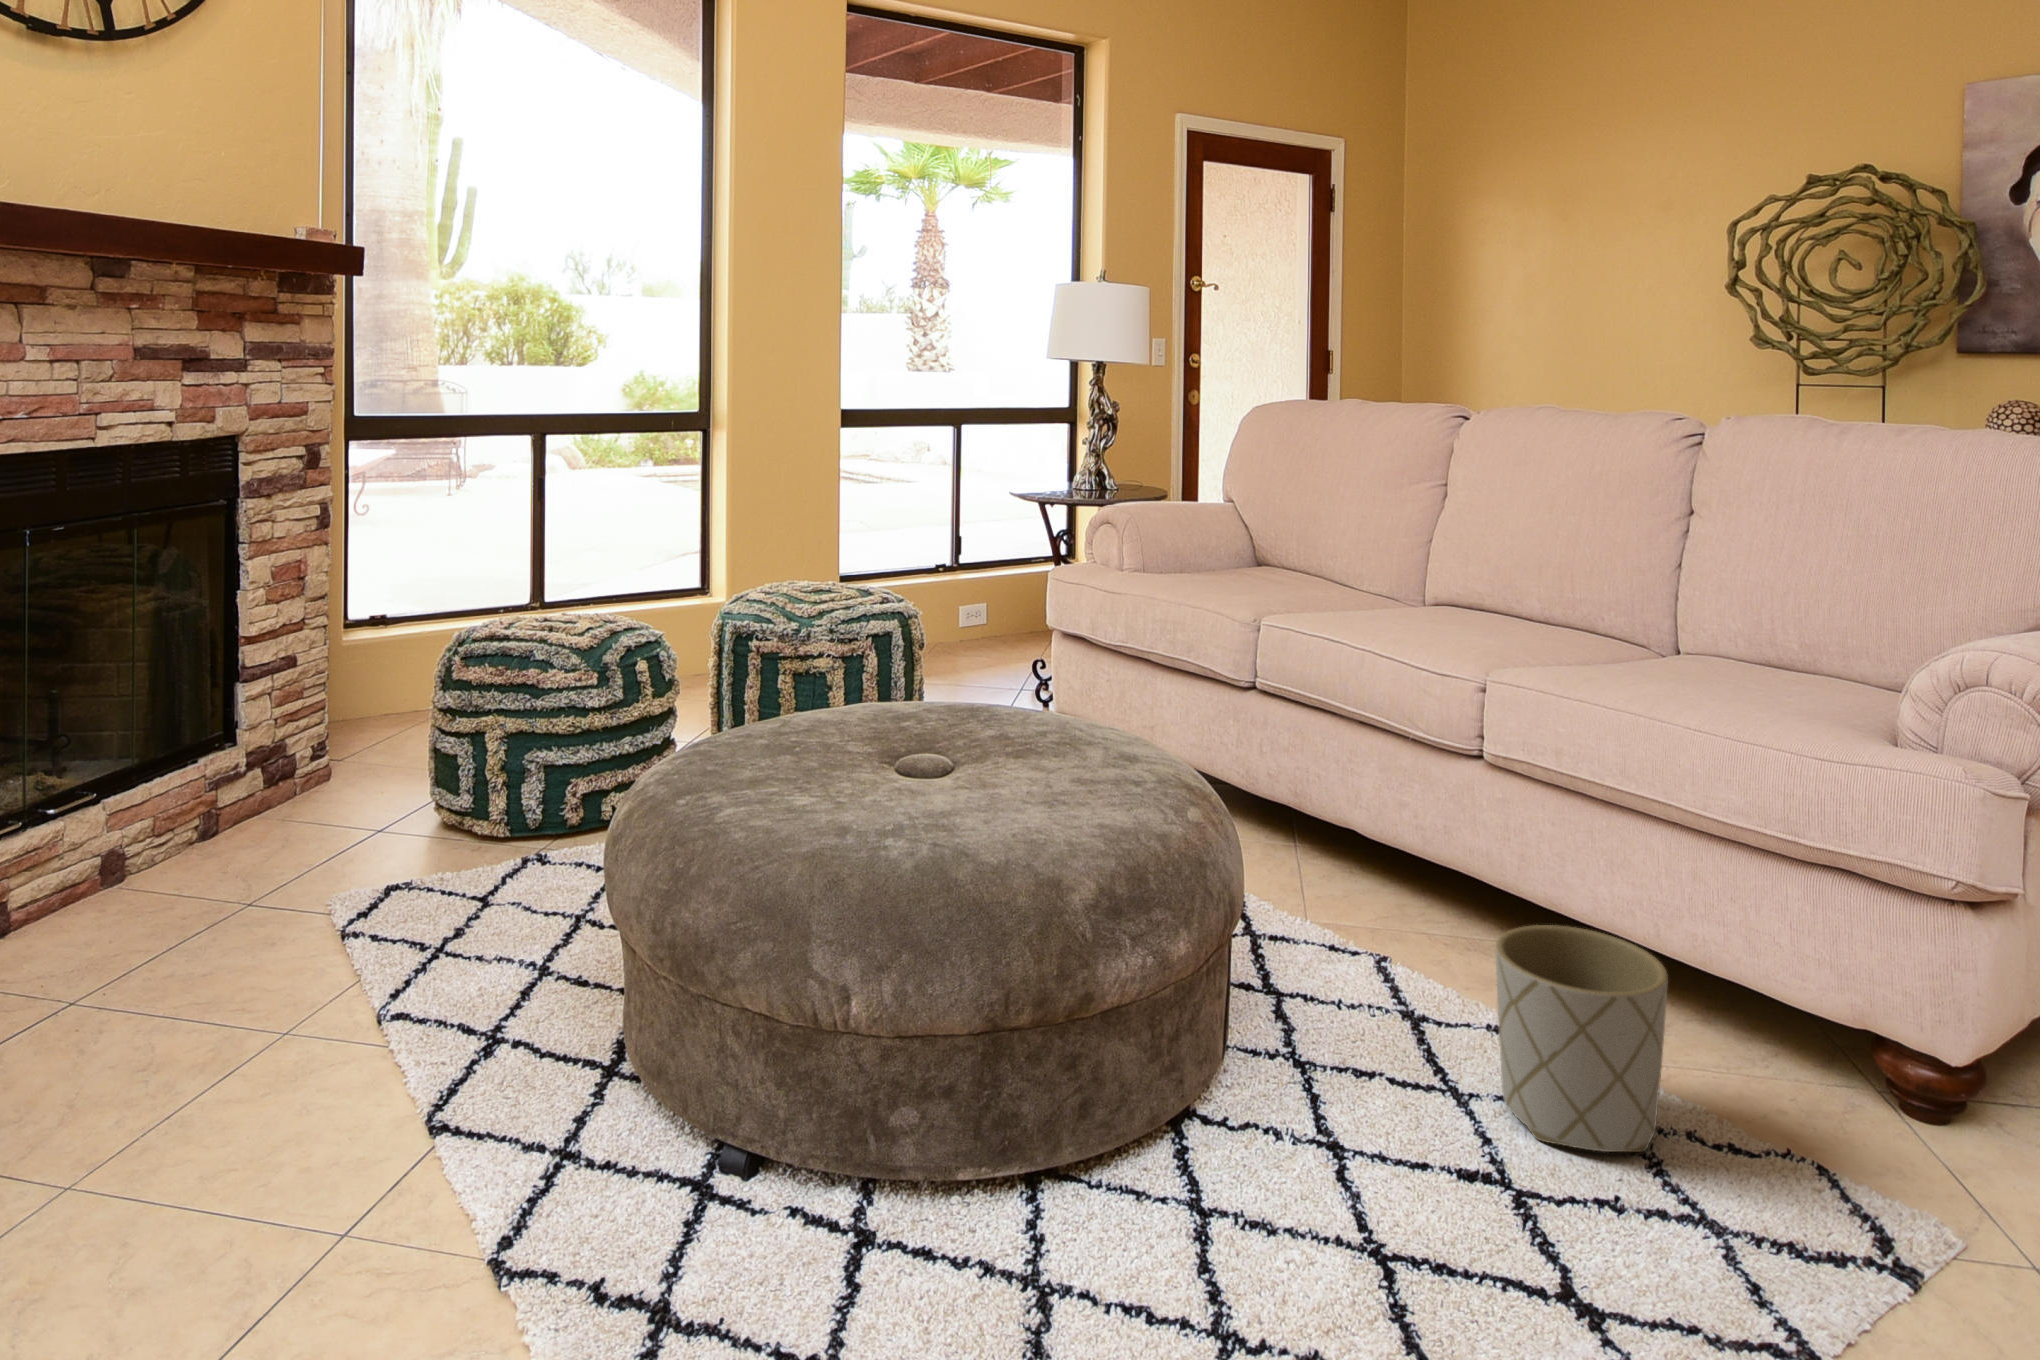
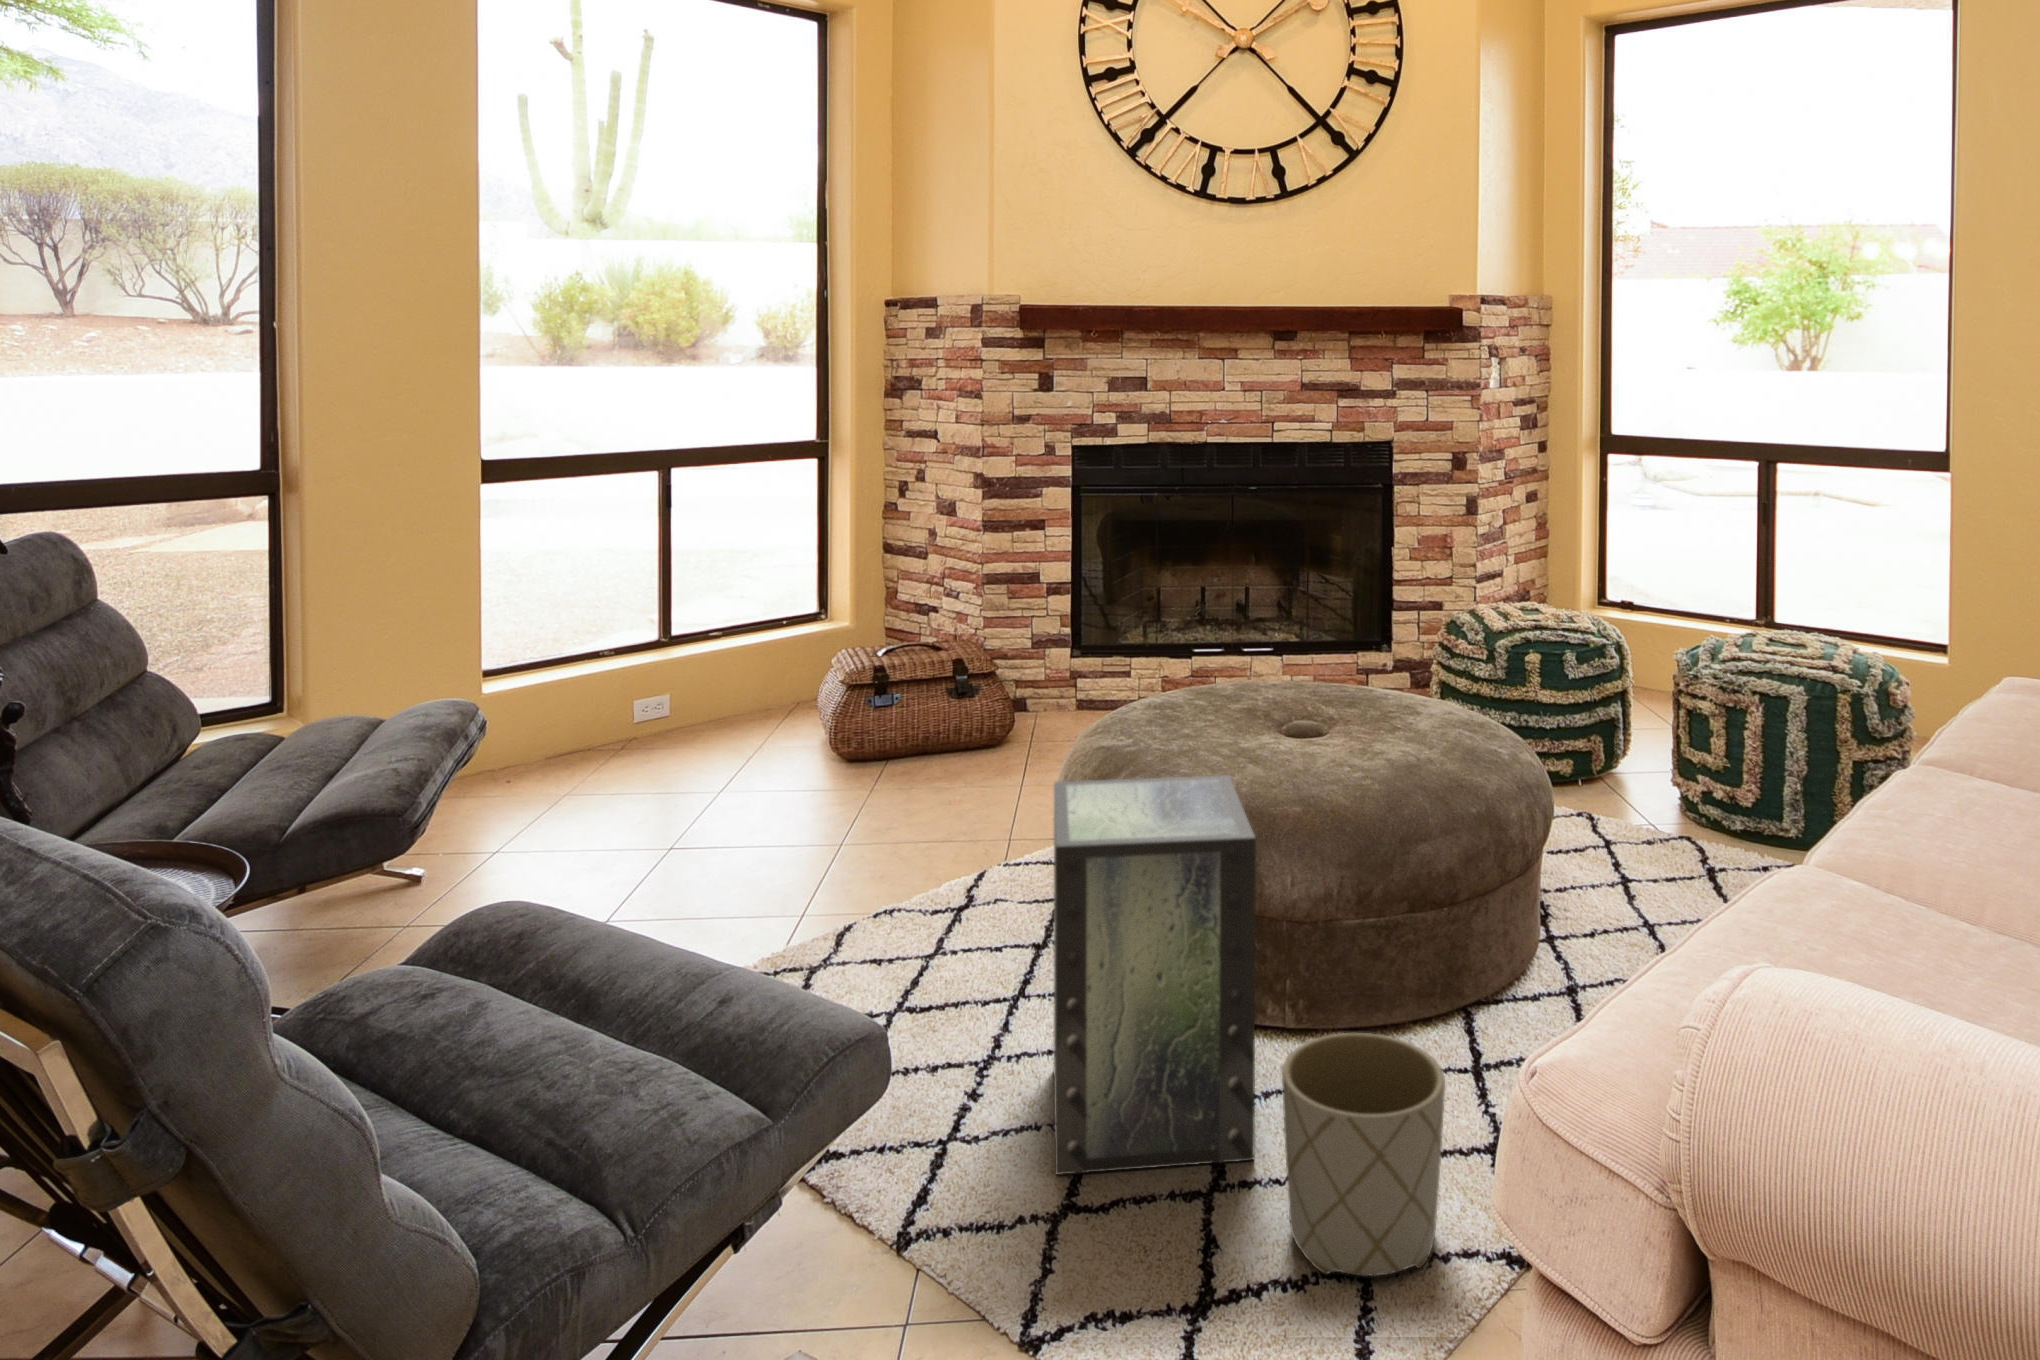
storage box: none [1232,782,1517,1307] -> present [1054,775,1256,1175]

